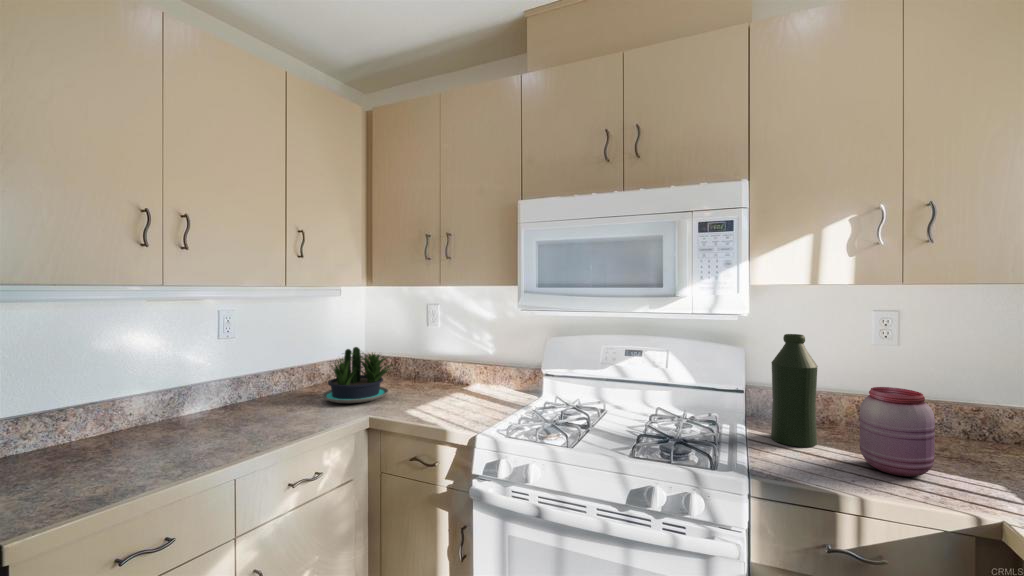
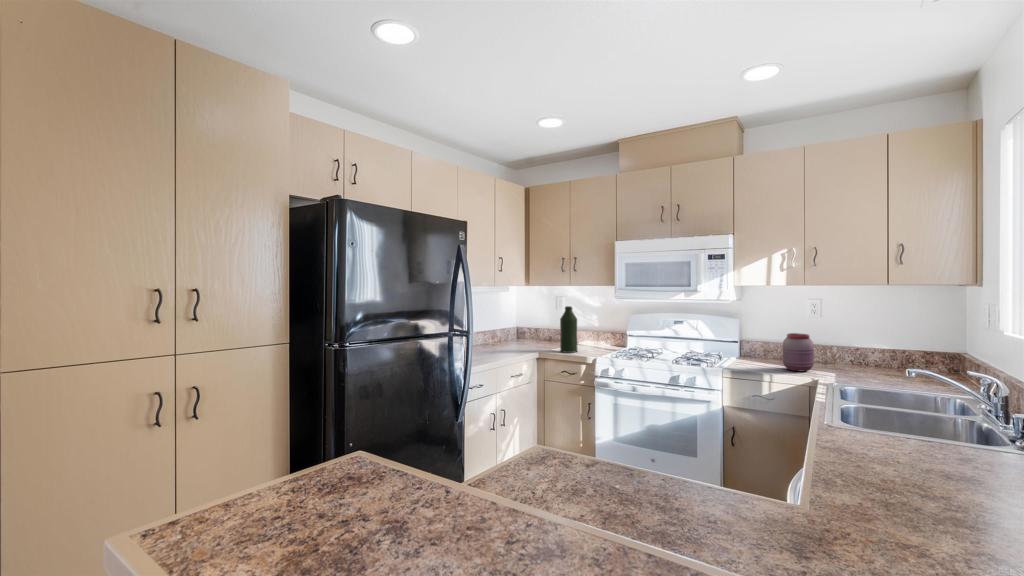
bottle: present [771,334,818,447] -> present [560,306,577,353]
potted plant: present [322,347,389,403] -> none [508,320,548,349]

